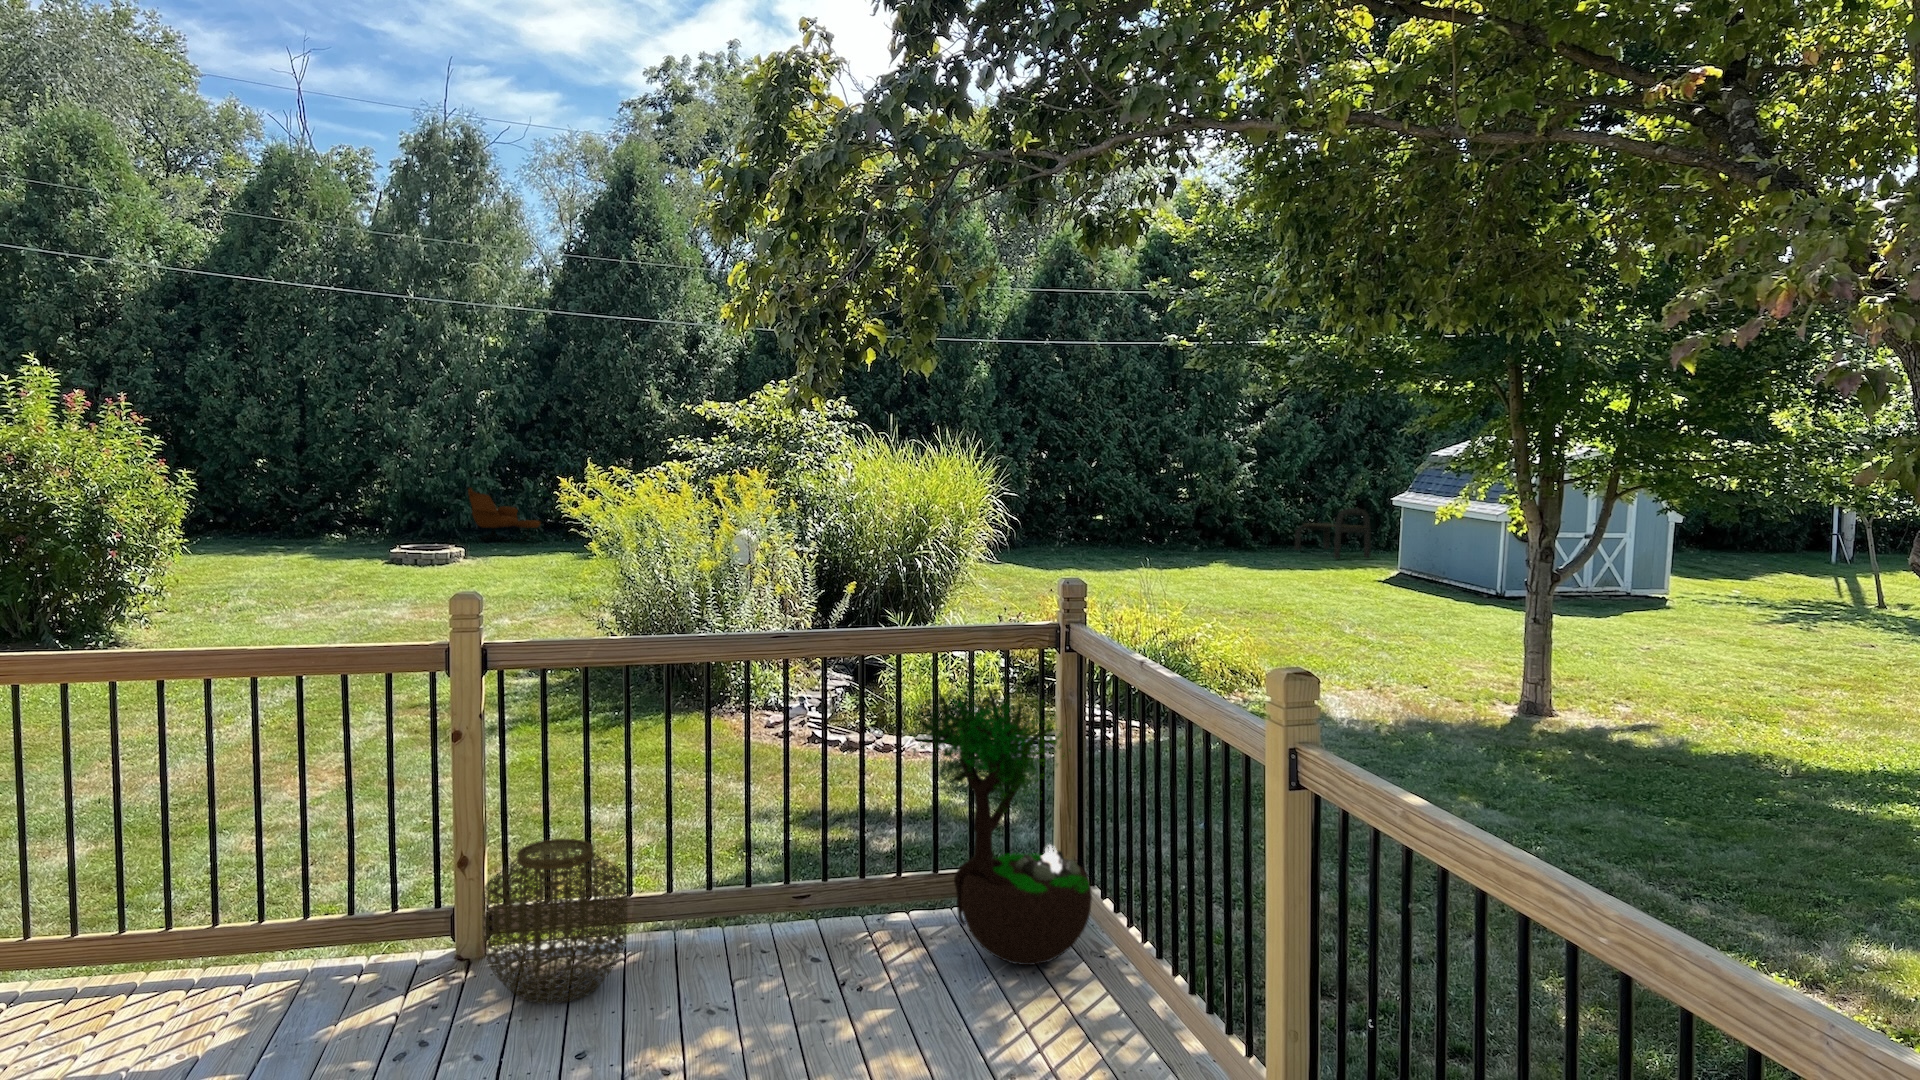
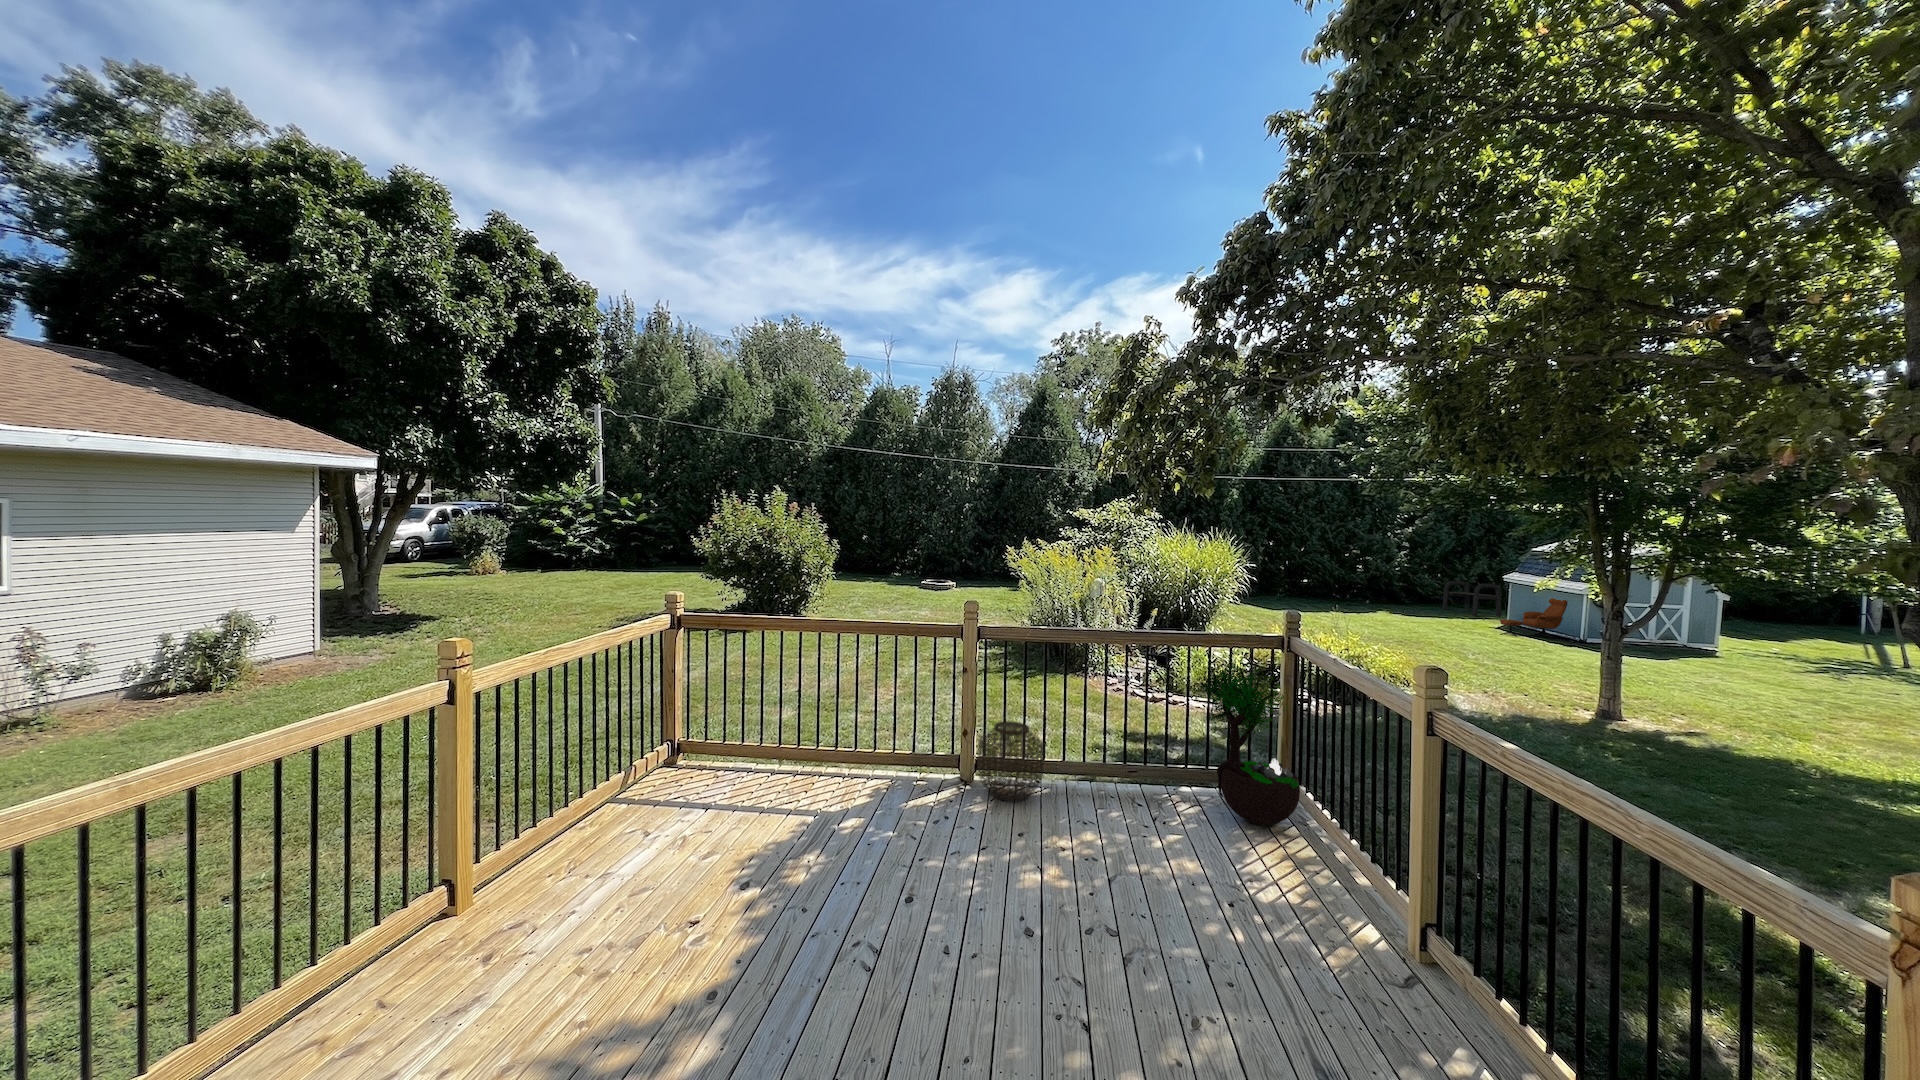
lounge chair: present [468,488,540,541] -> present [1500,598,1567,639]

